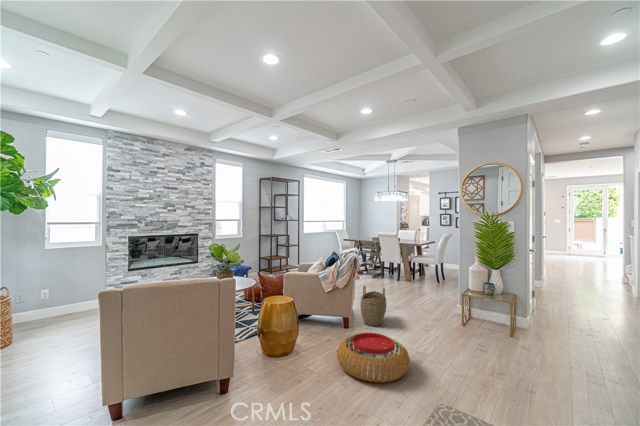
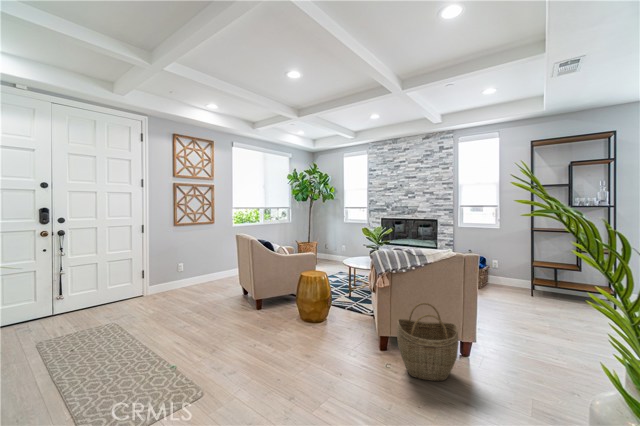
pouf: present [337,333,410,383] -> none [224,321,310,381]

